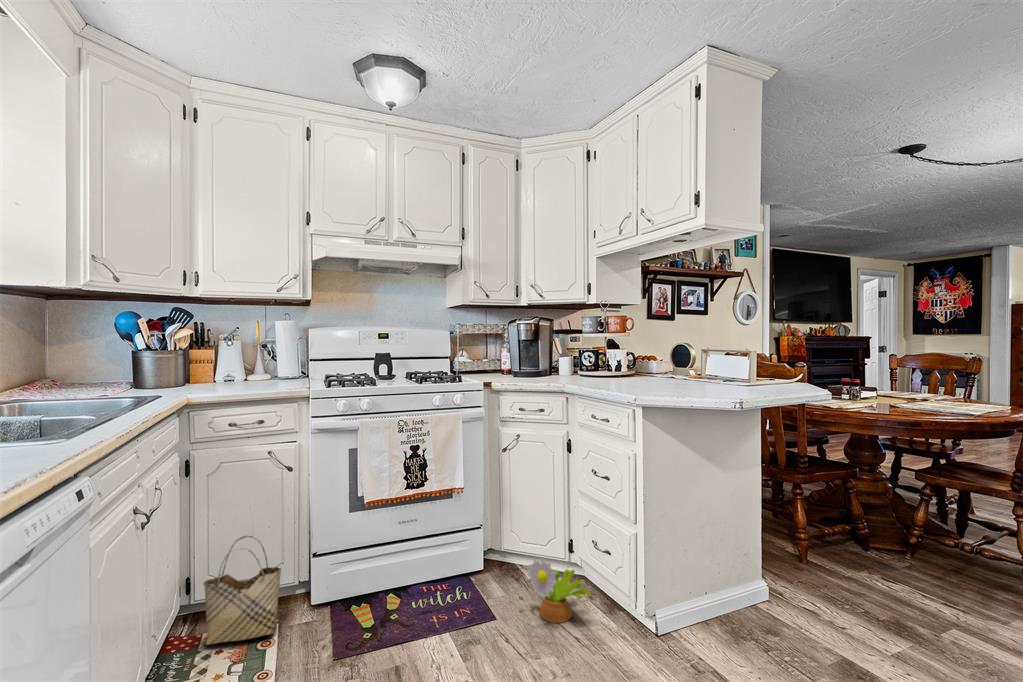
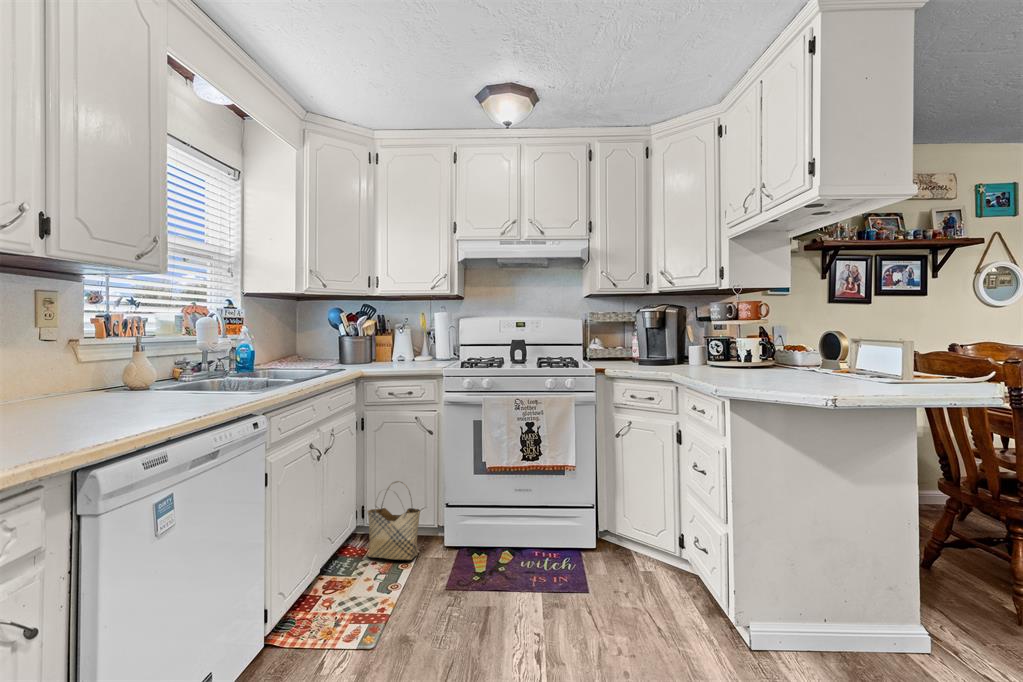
decorative plant: present [526,558,591,623] -> none [618,543,681,611]

